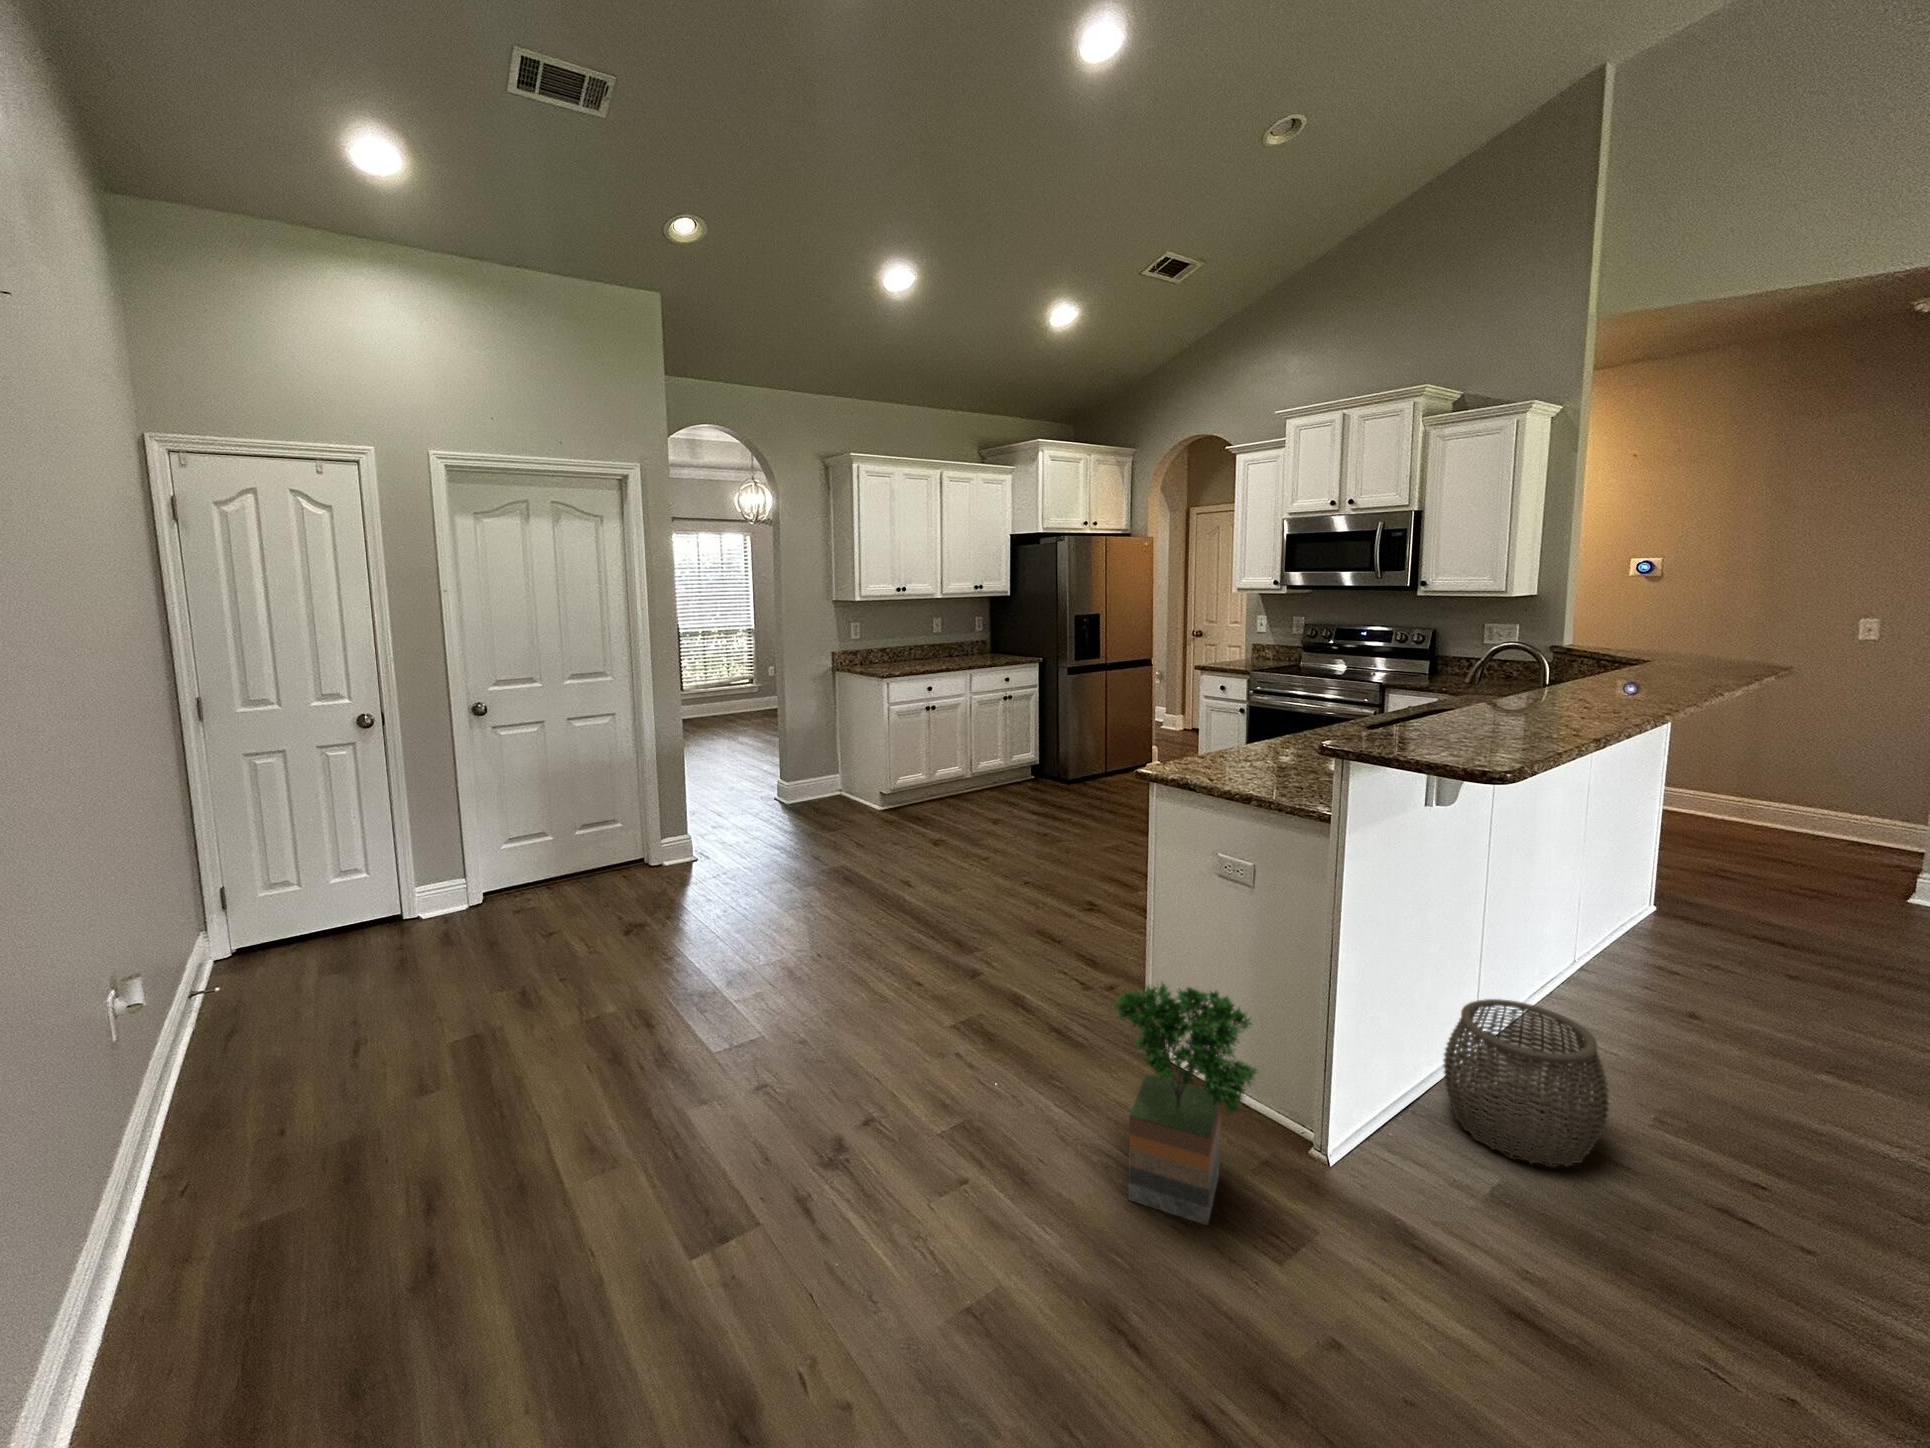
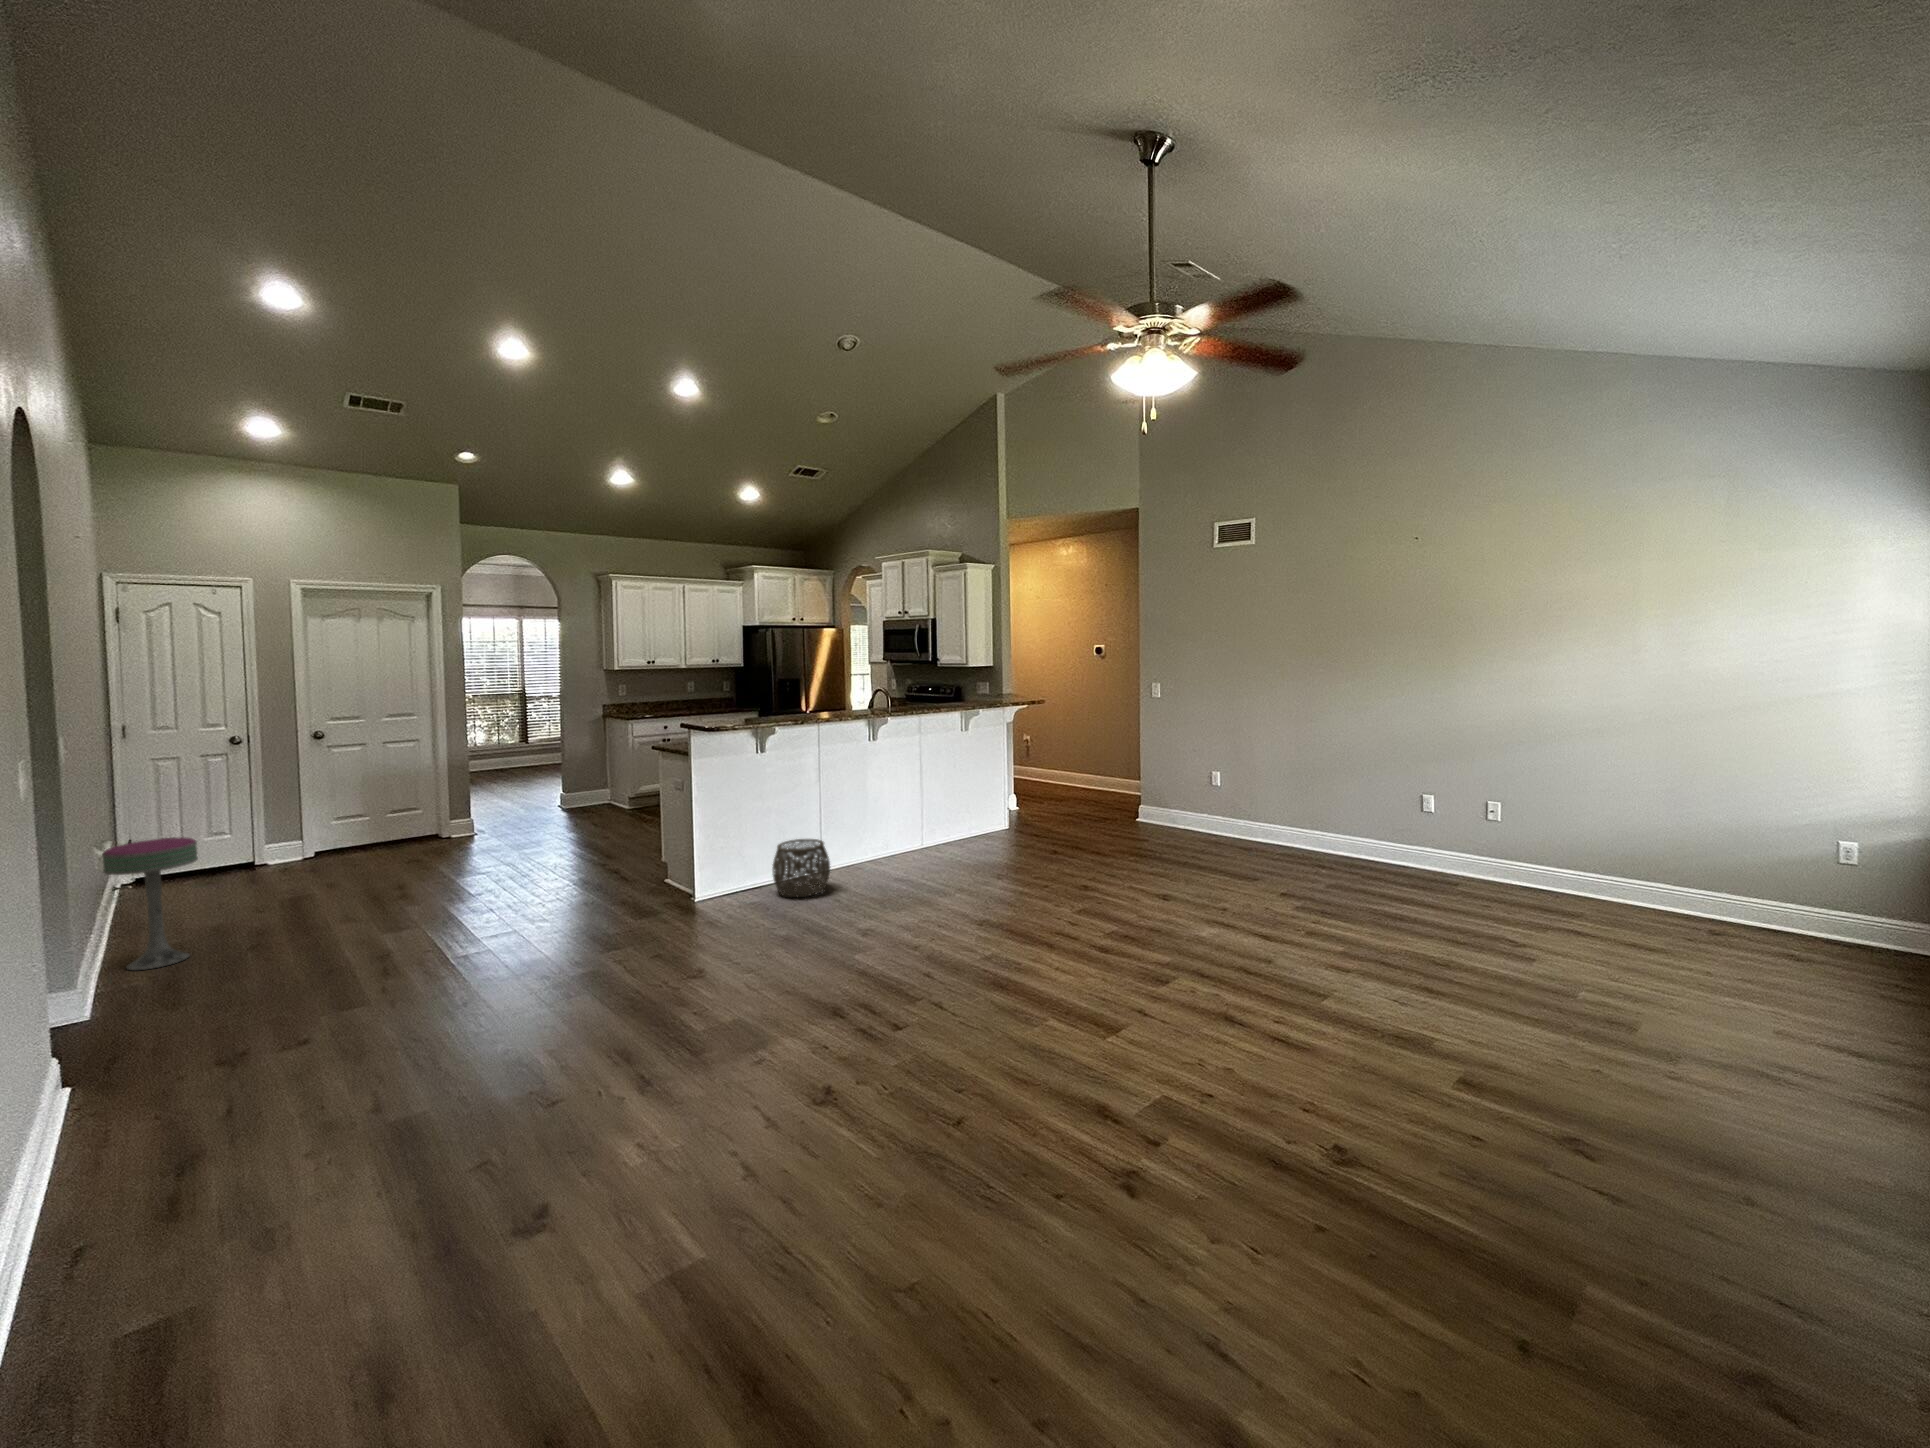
potted tree: present [1115,983,1257,1225] -> none [597,825,661,918]
bar stool: none [63,1009,282,1360] -> present [102,837,198,971]

